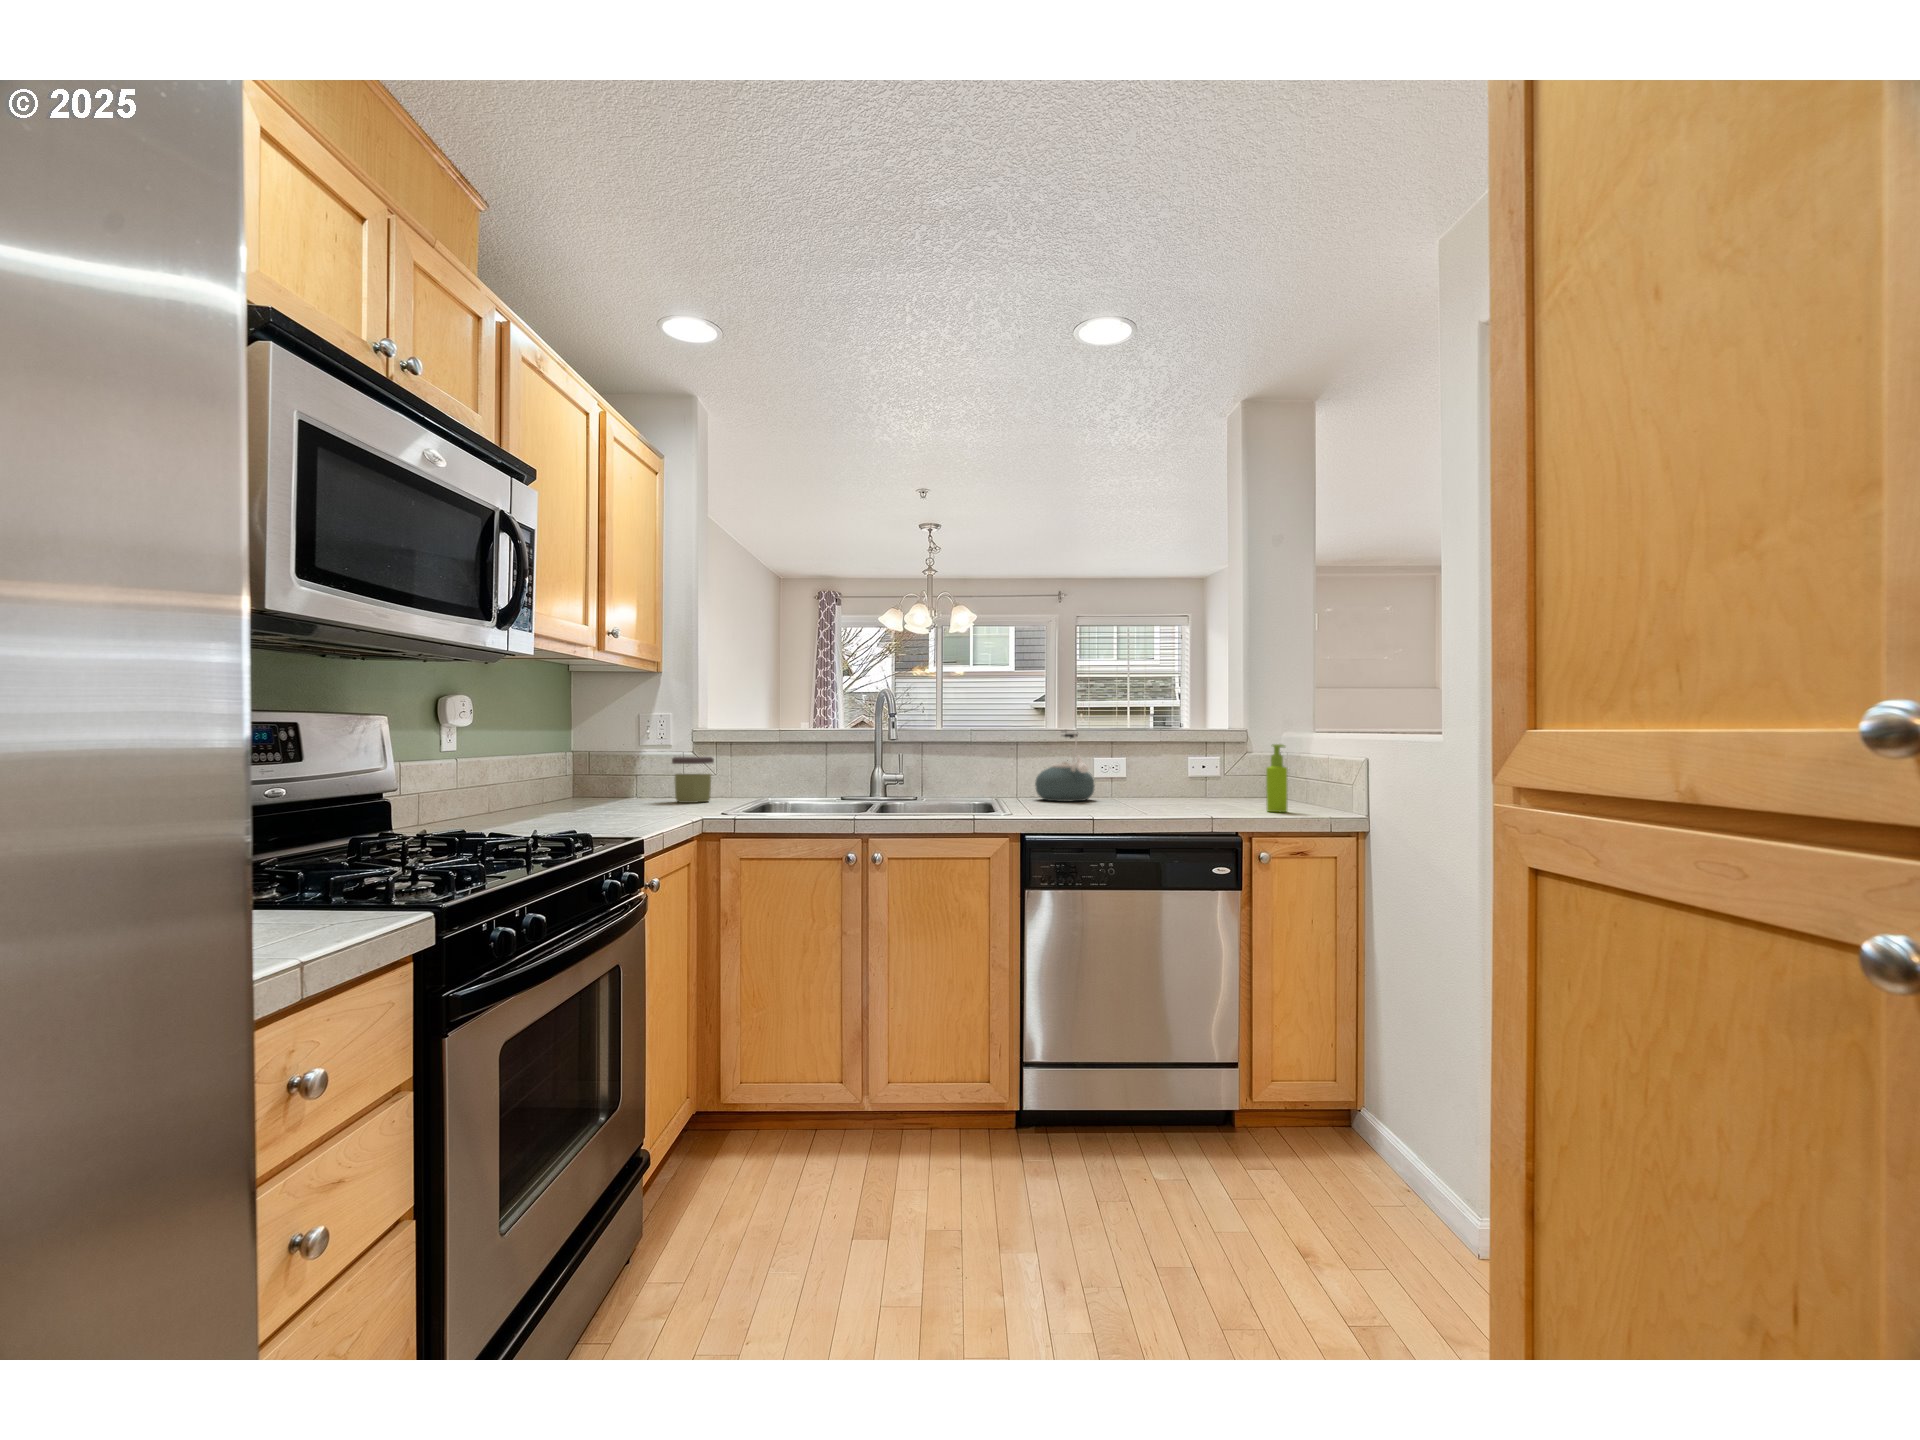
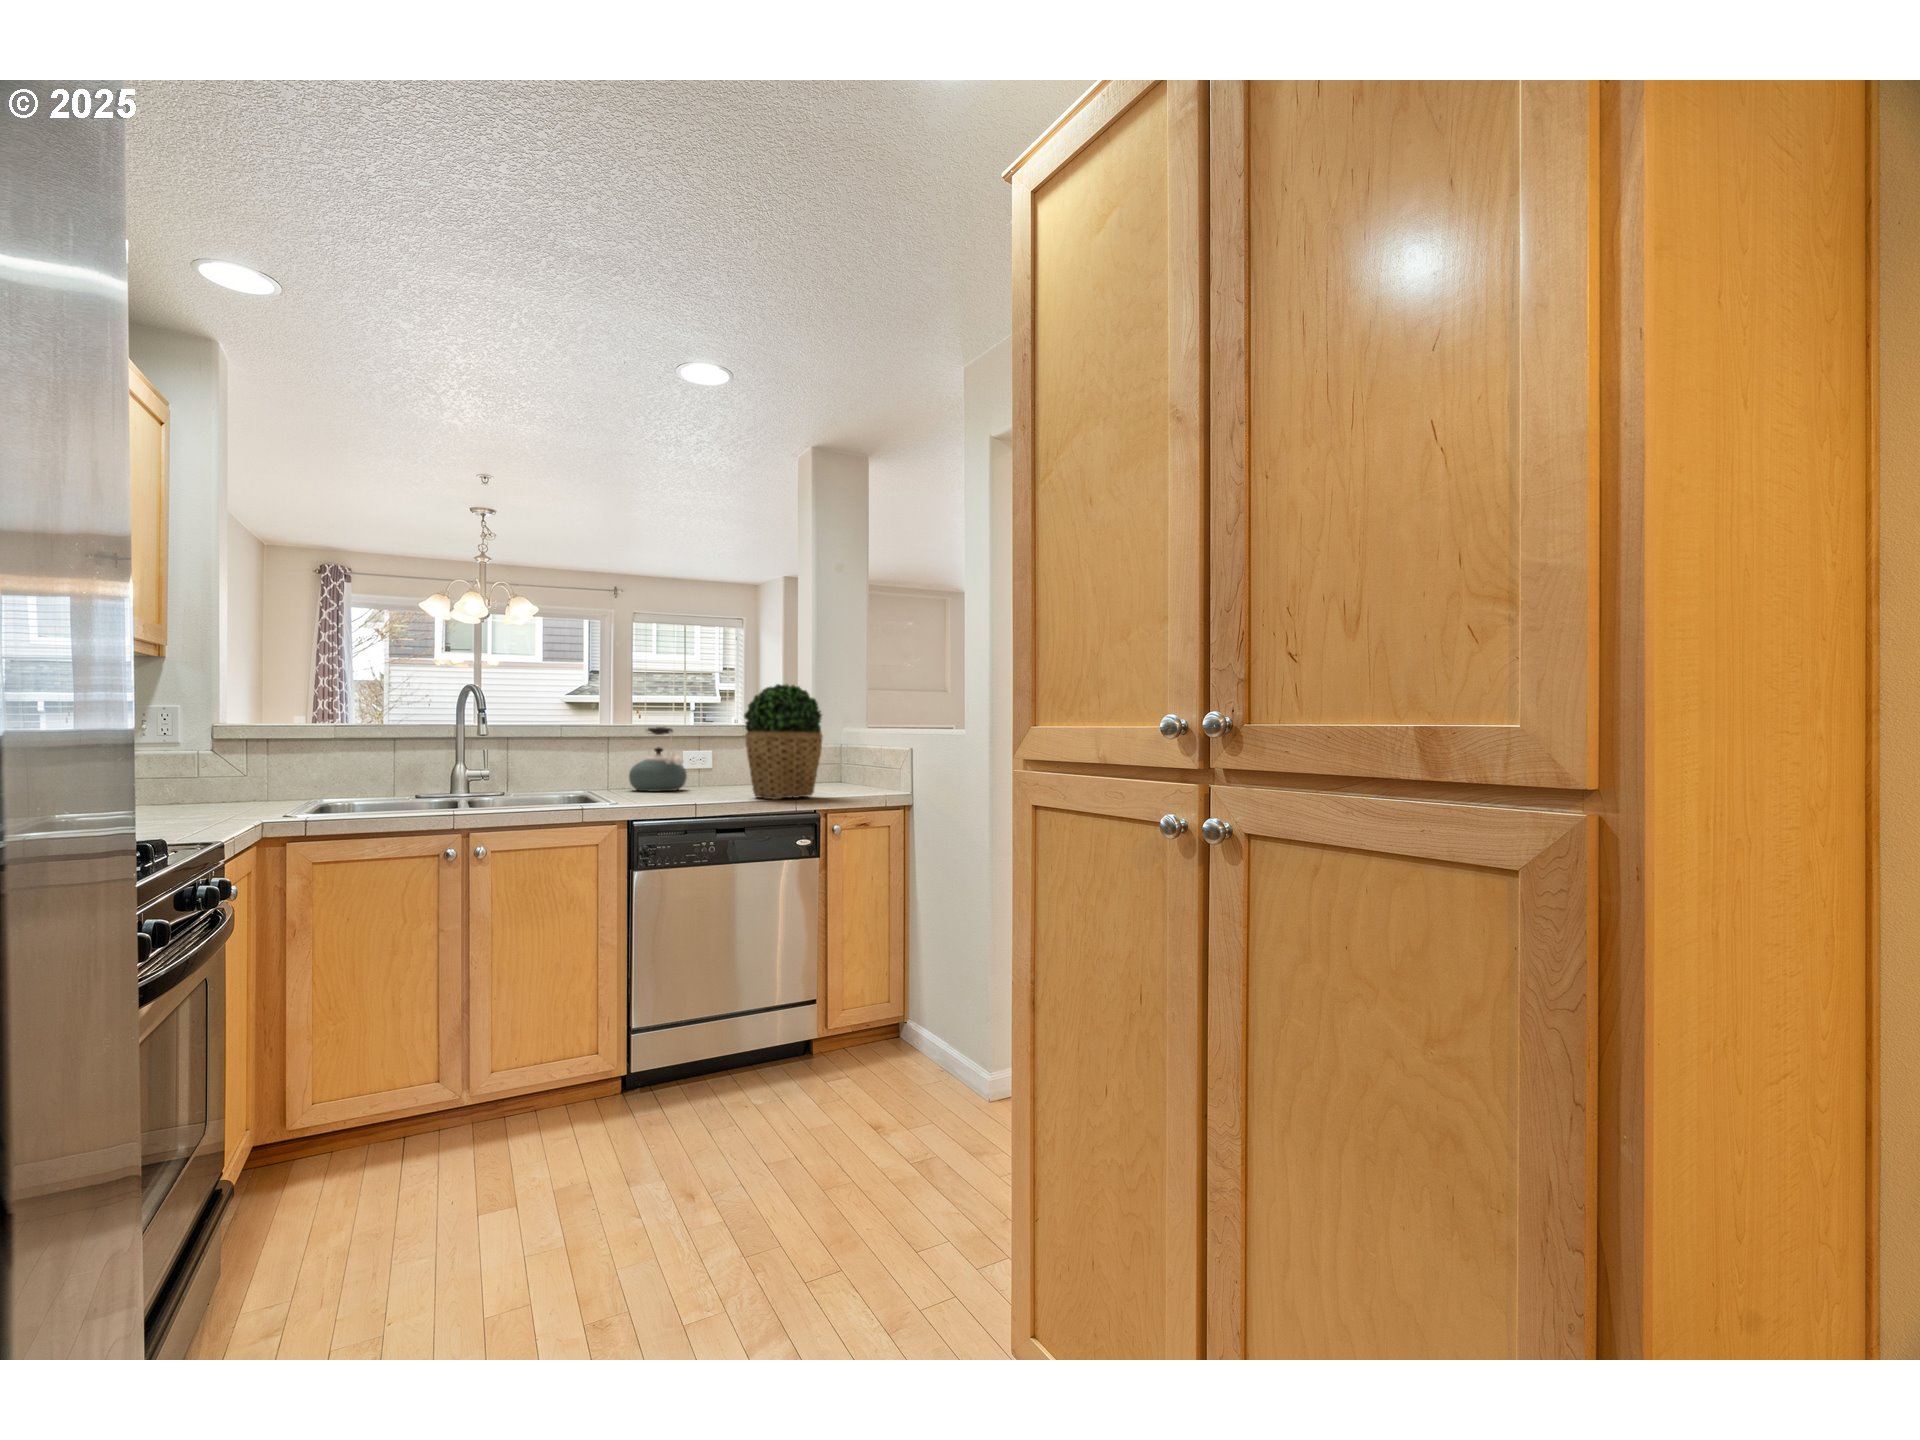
potted plant: none [1144,677,1242,816] -> present [744,684,823,799]
soap dispenser: present [1266,744,1288,812] -> none [837,740,854,795]
jar: present [672,757,714,803] -> none [176,749,242,803]

